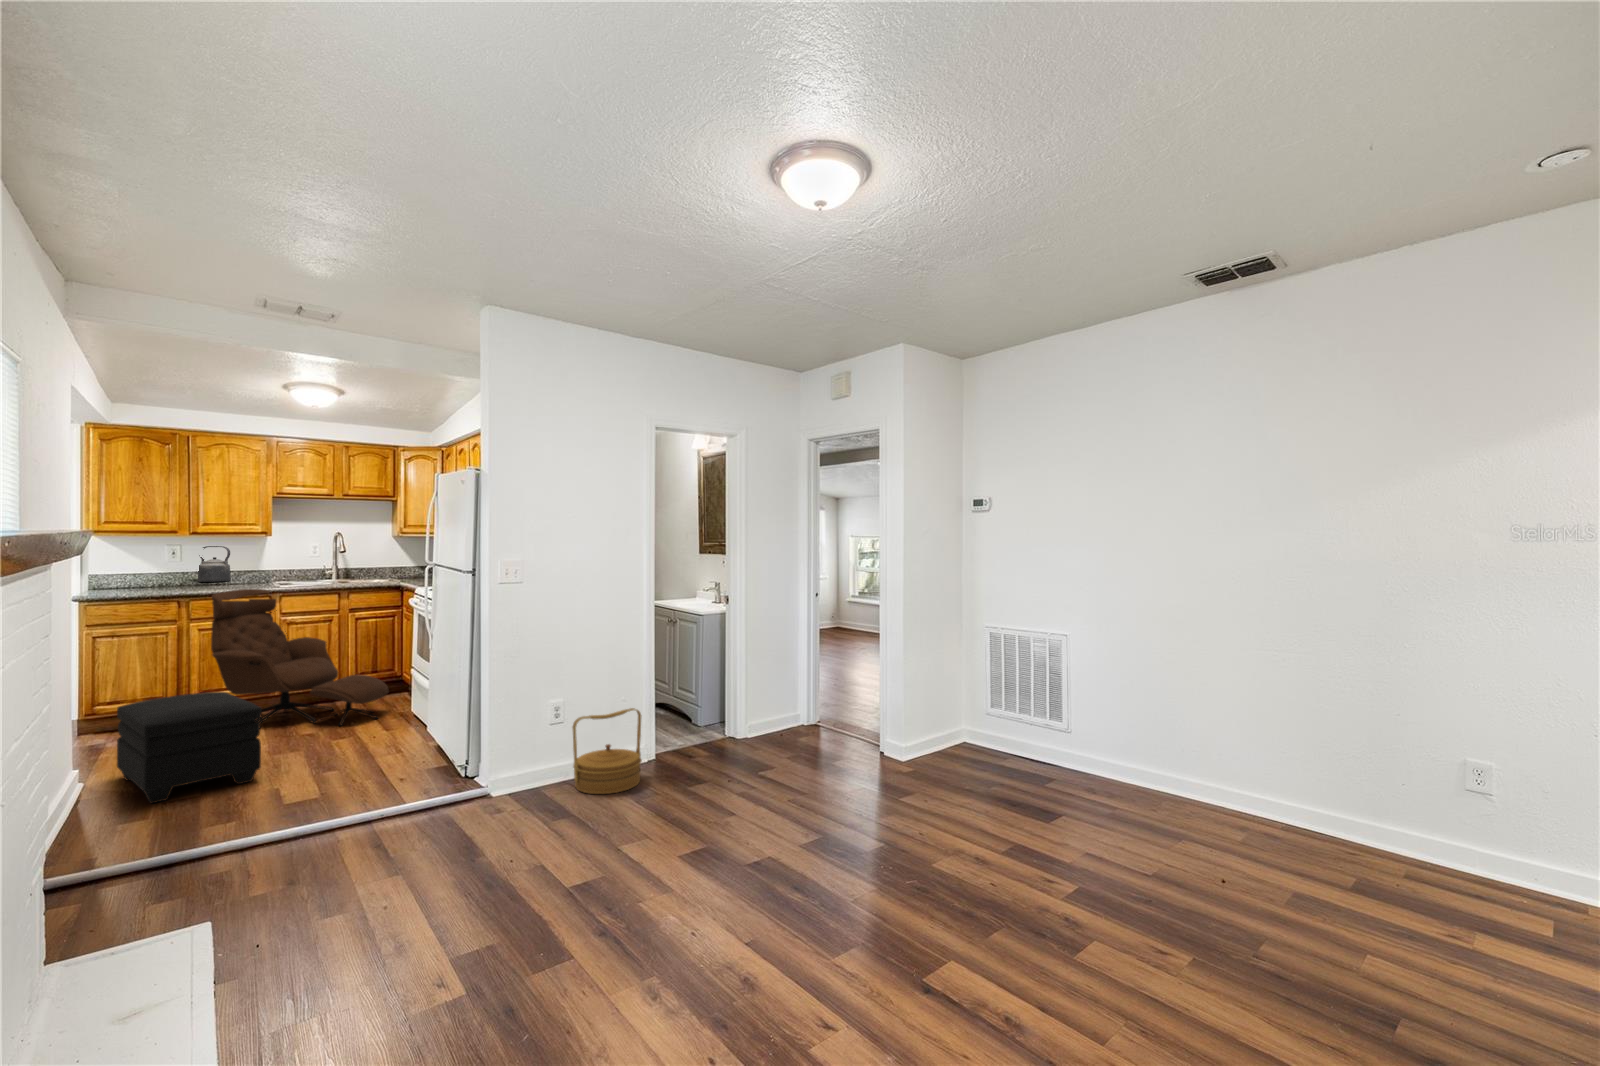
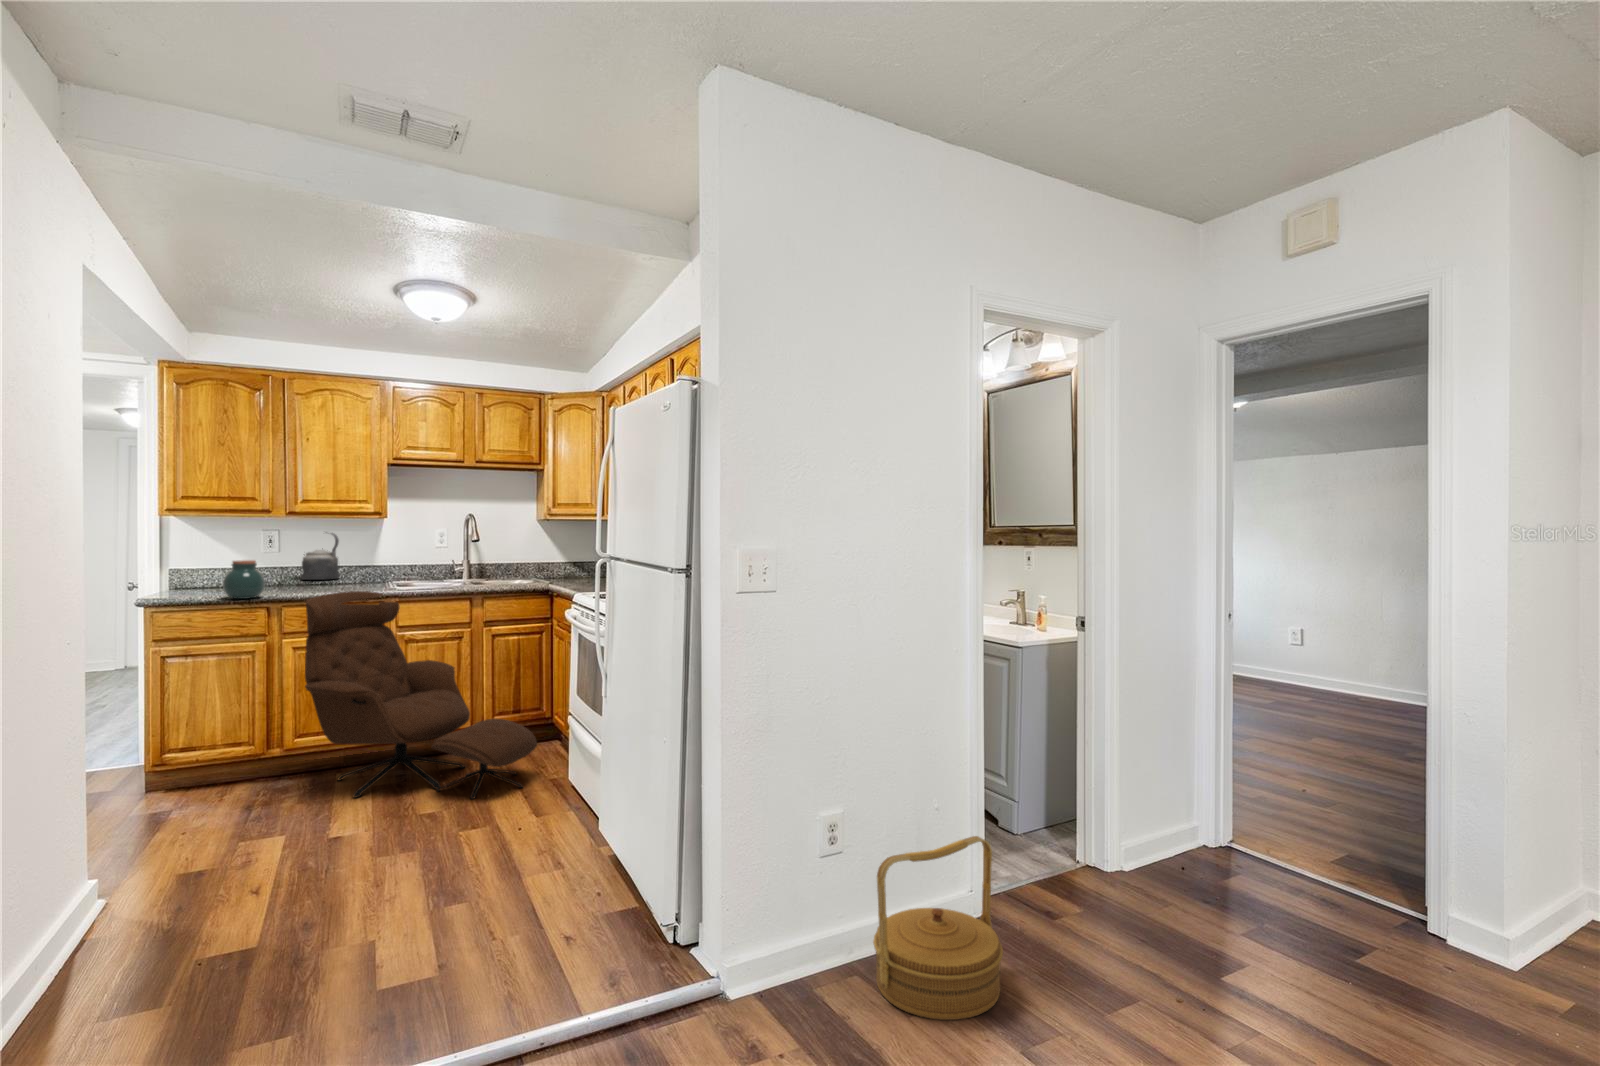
jar: none [142,568,175,595] -> present [223,560,265,599]
ottoman: present [117,692,261,803] -> none [156,754,352,957]

